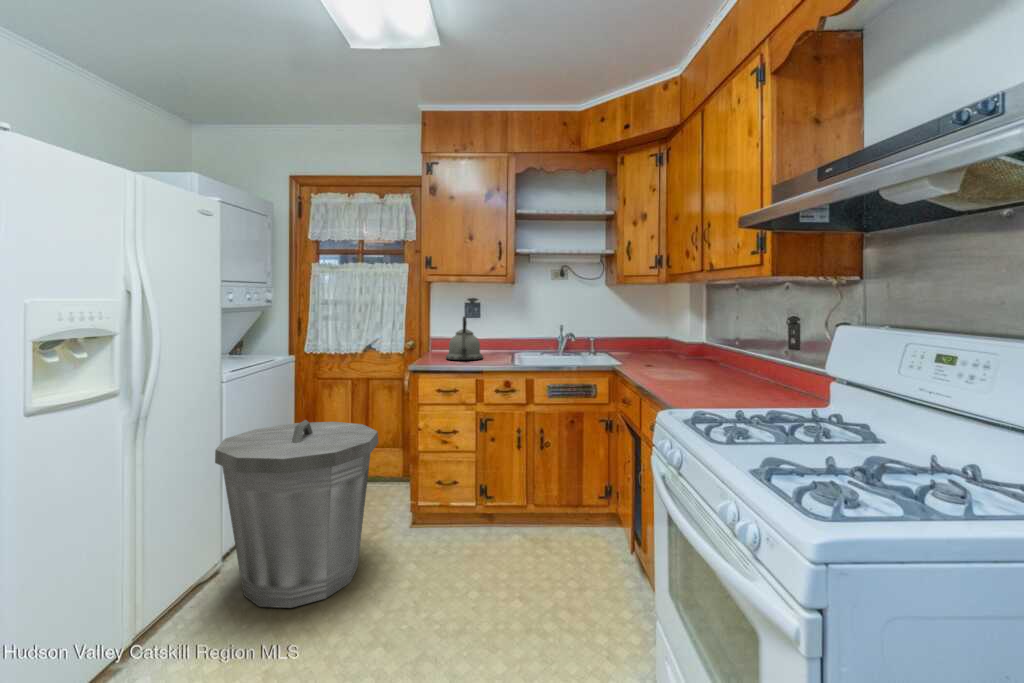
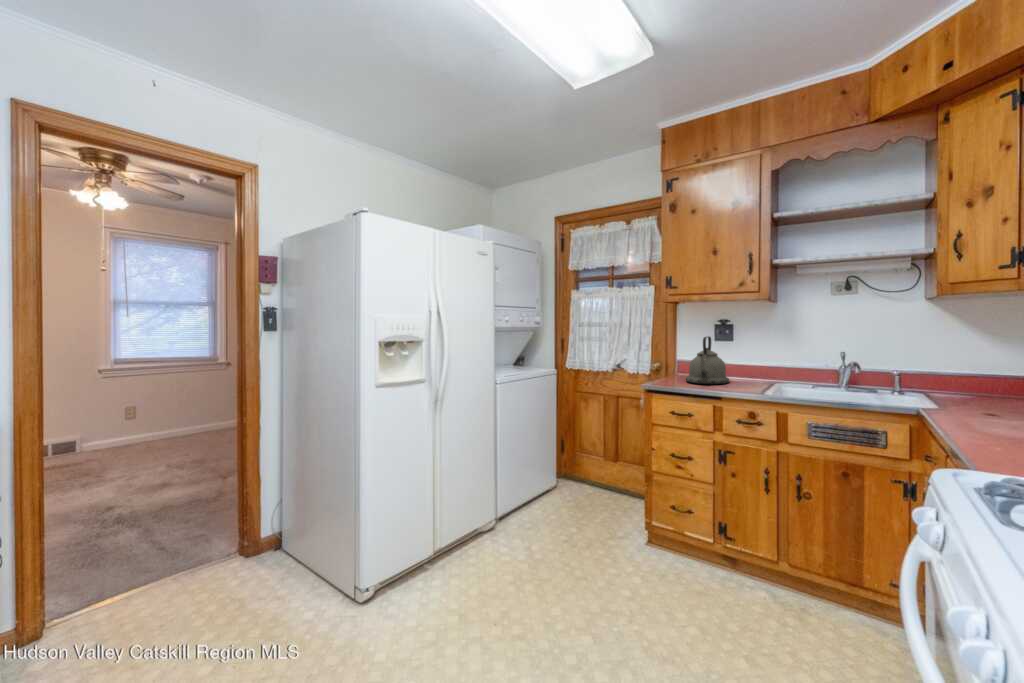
trash can: present [215,420,378,608] -> none [475,431,603,594]

